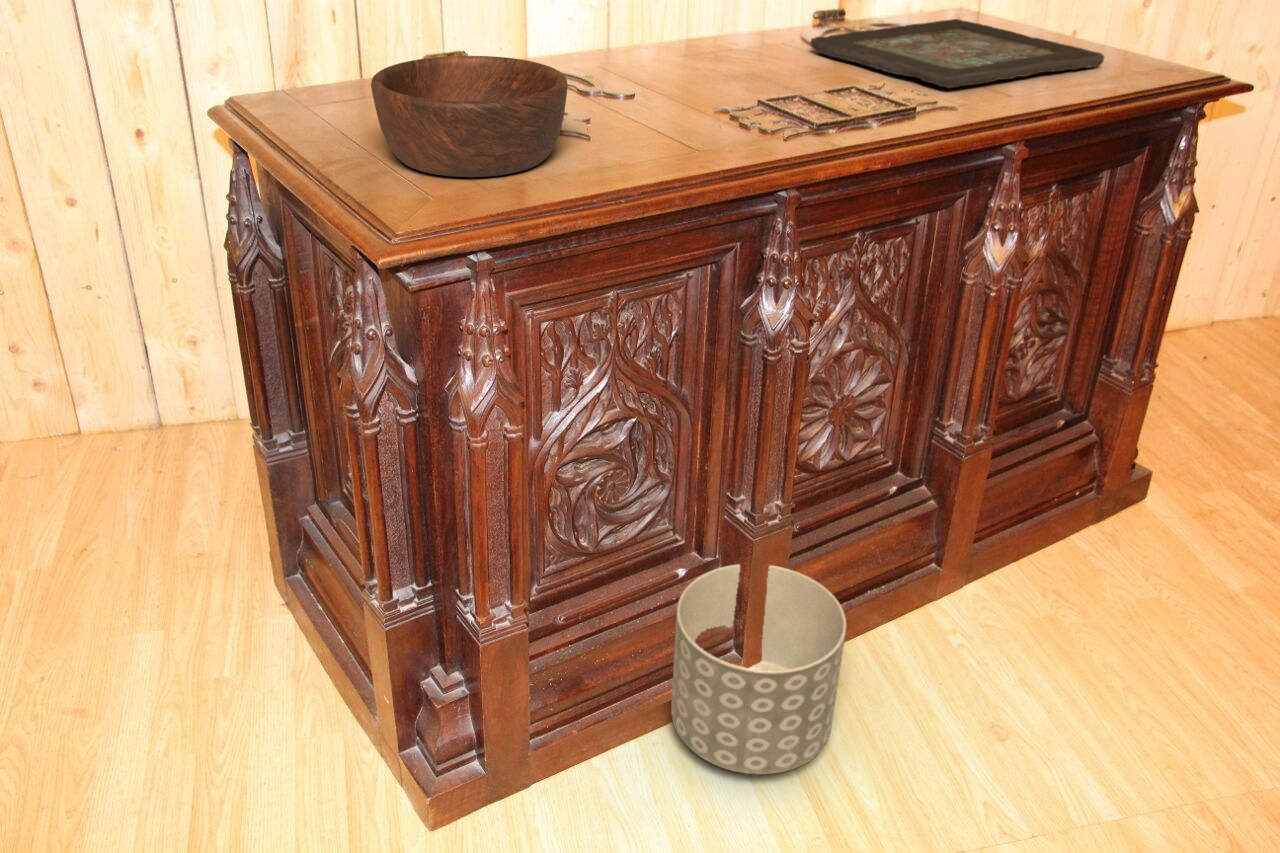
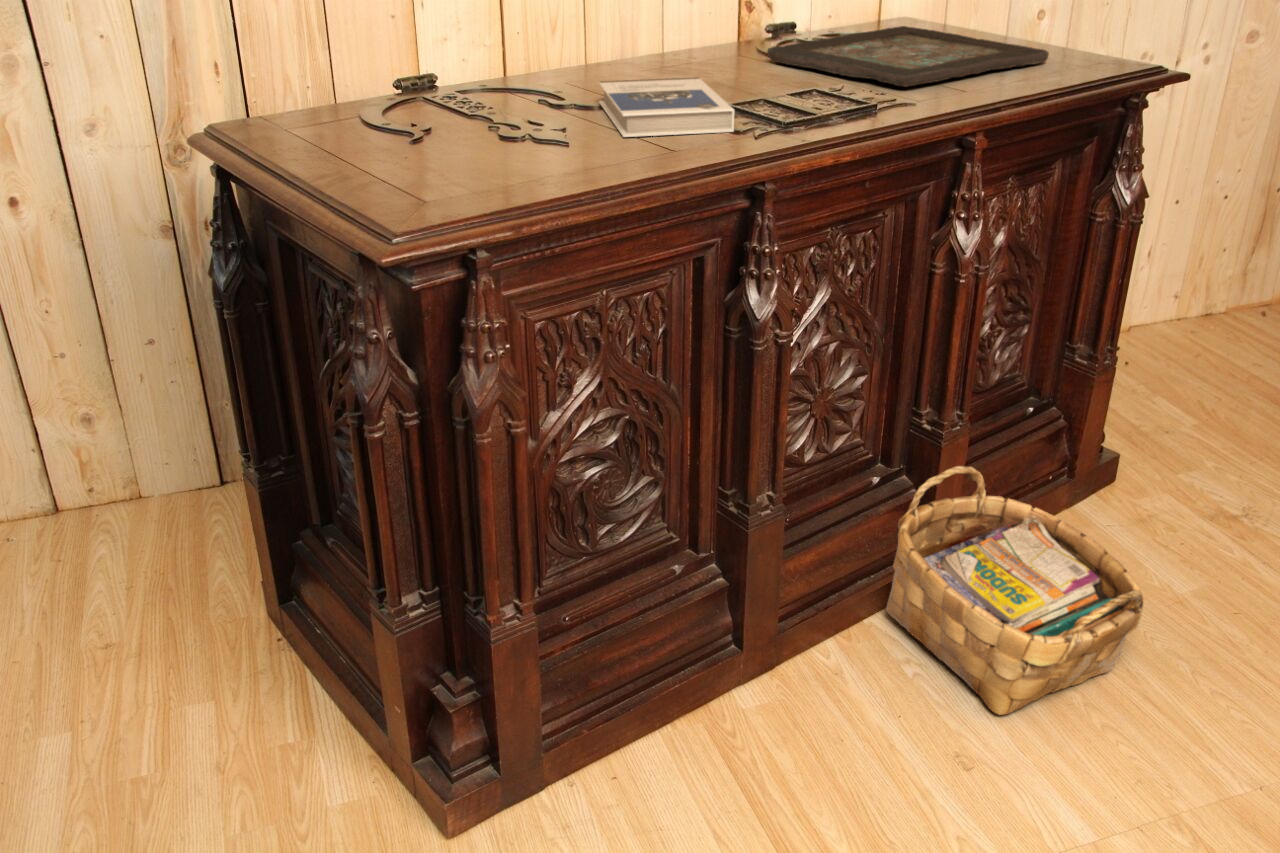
wooden bowl: present [371,56,567,177] -> none [358,71,548,184]
hardback book: none [629,69,764,132] -> present [599,77,734,137]
woven basket: none [895,482,1159,741] -> present [886,466,1143,715]
planter: present [671,564,846,774] -> none [676,556,845,760]

